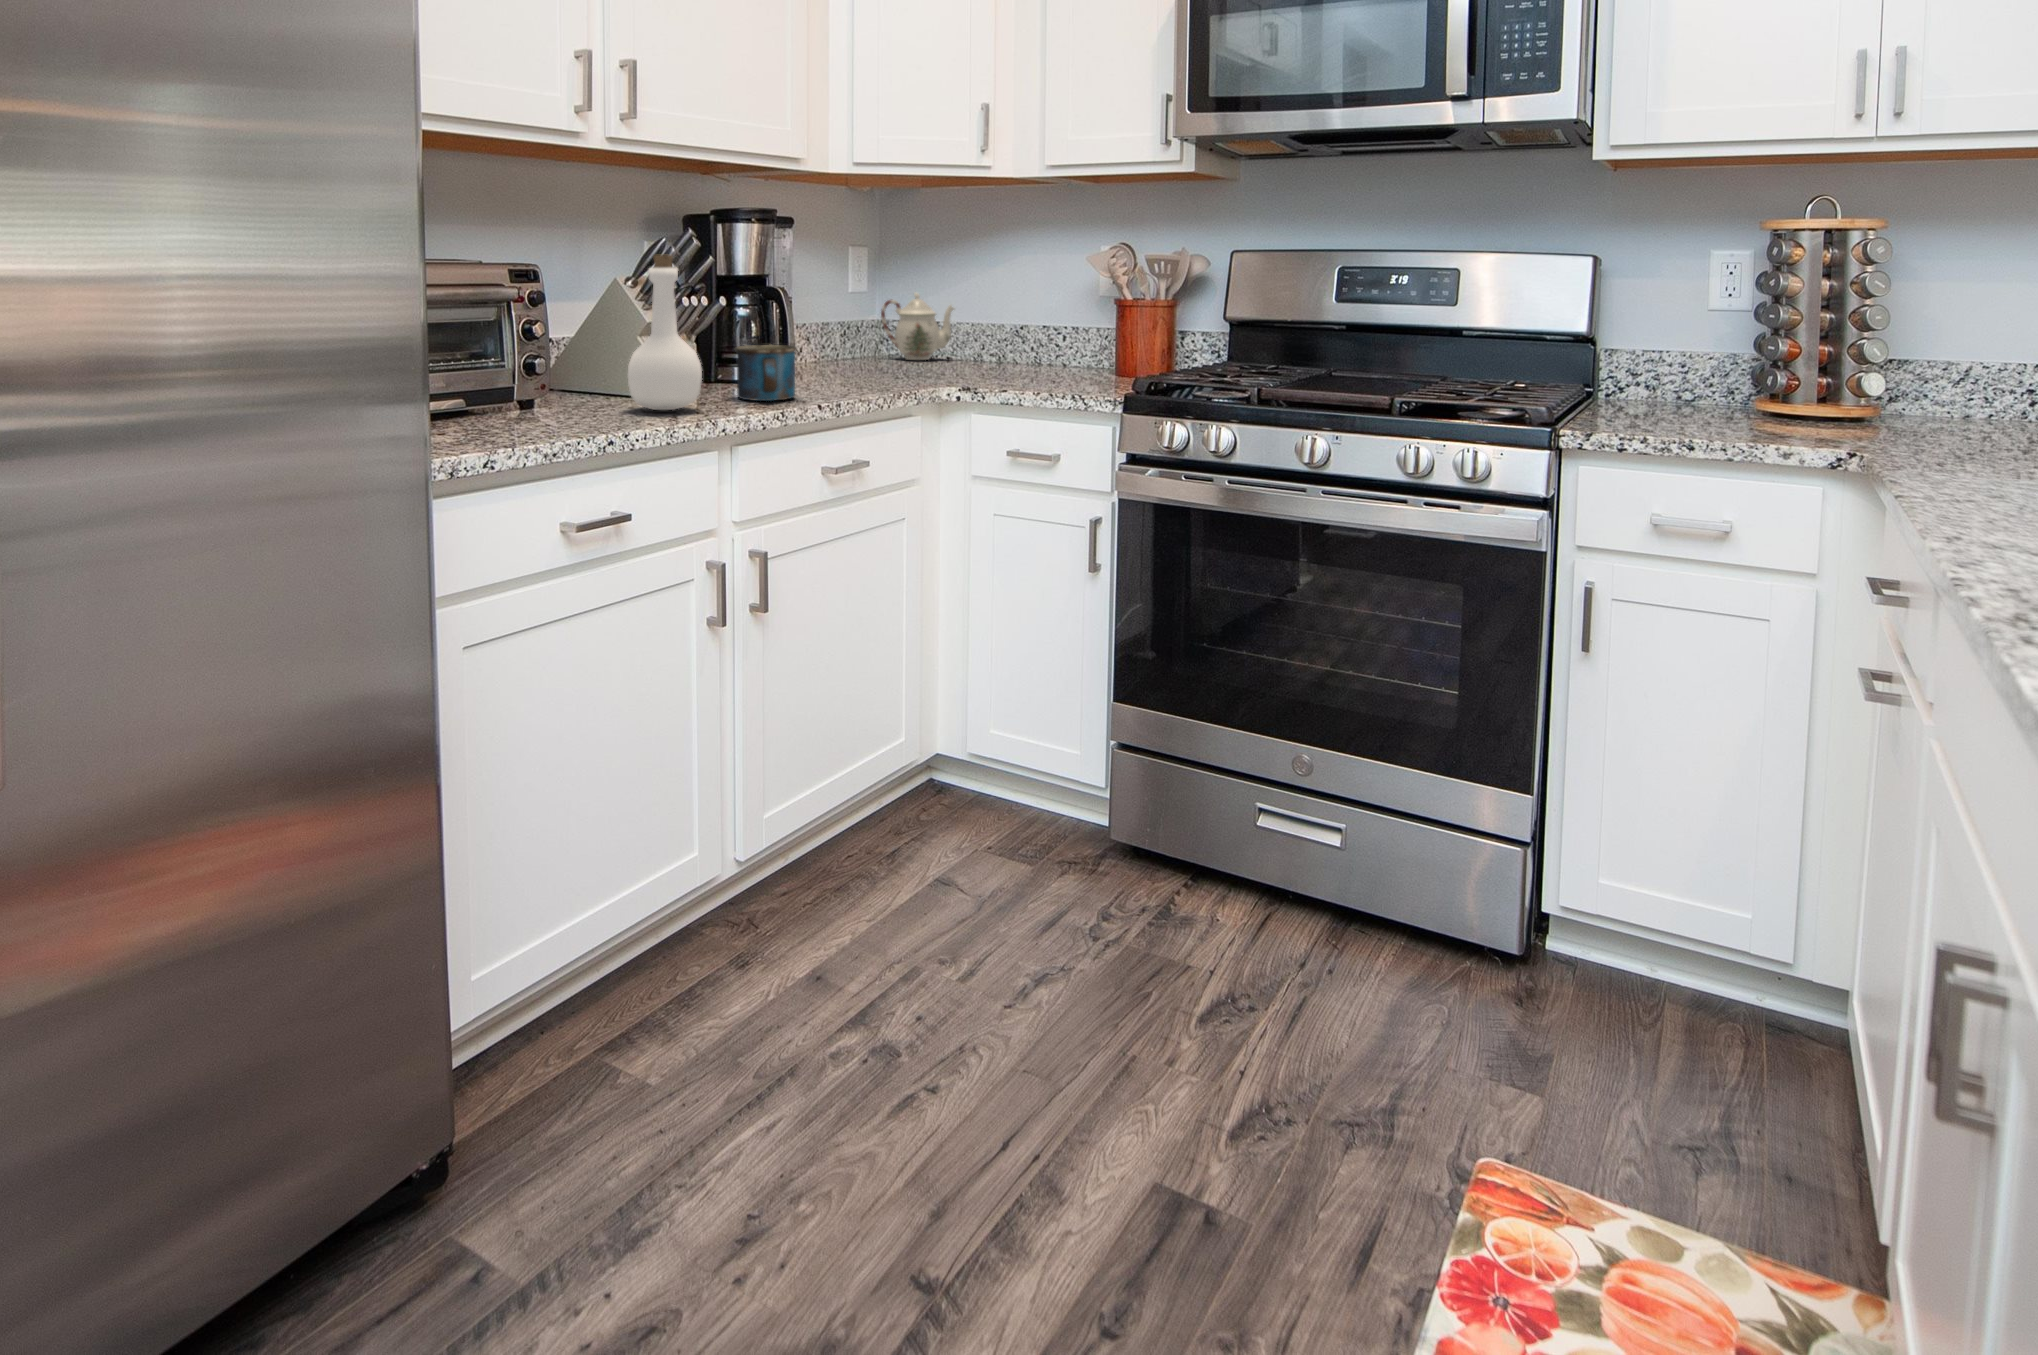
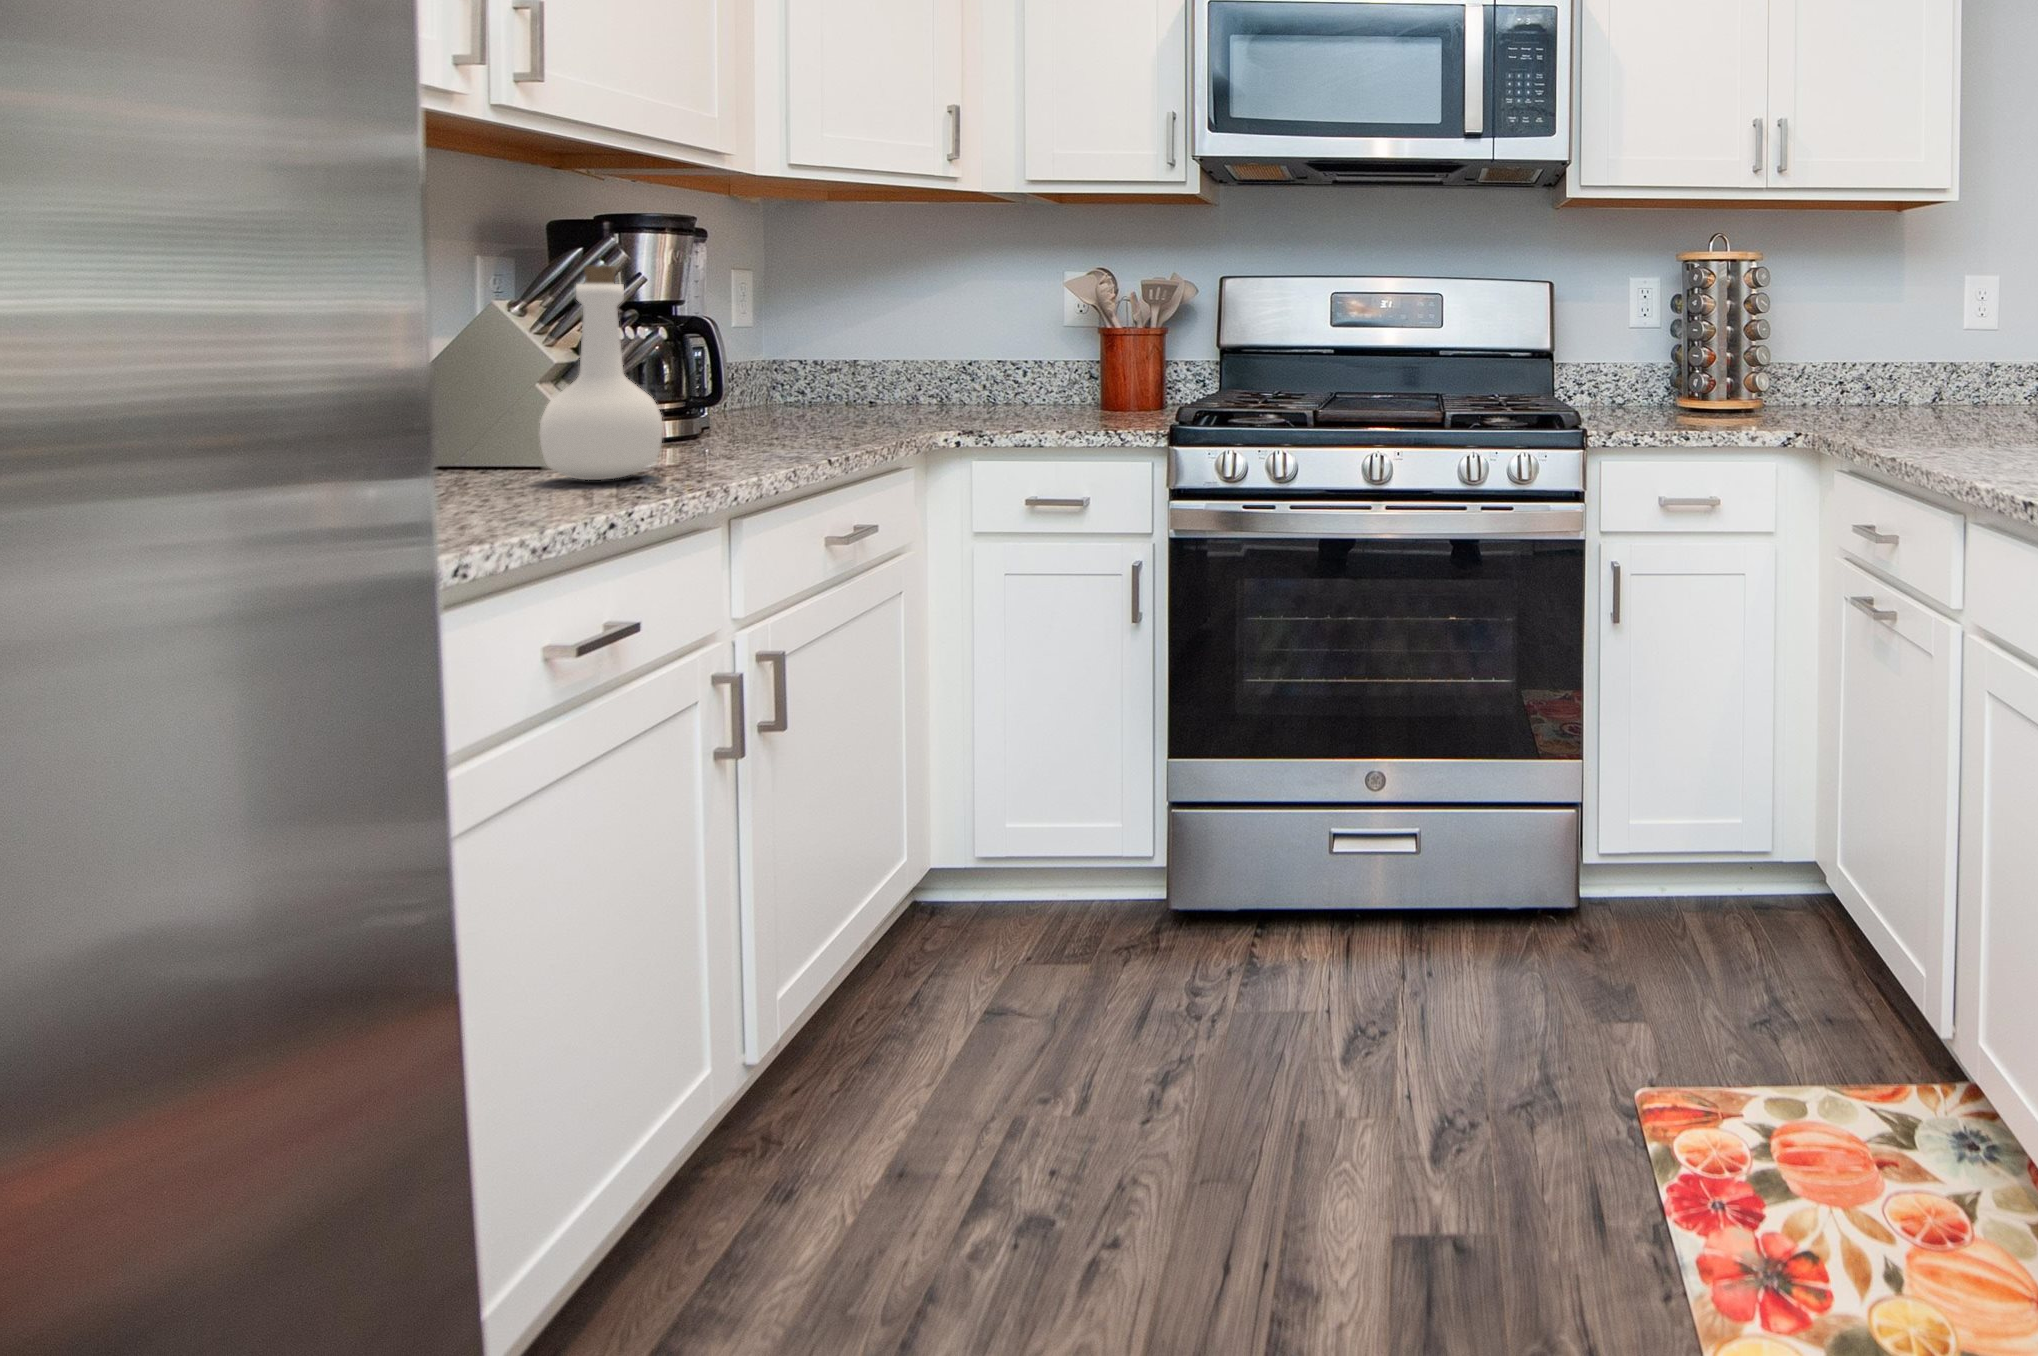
teapot: present [881,293,954,360] -> none [800,327,896,406]
mug: present [735,344,797,401] -> none [680,387,775,460]

